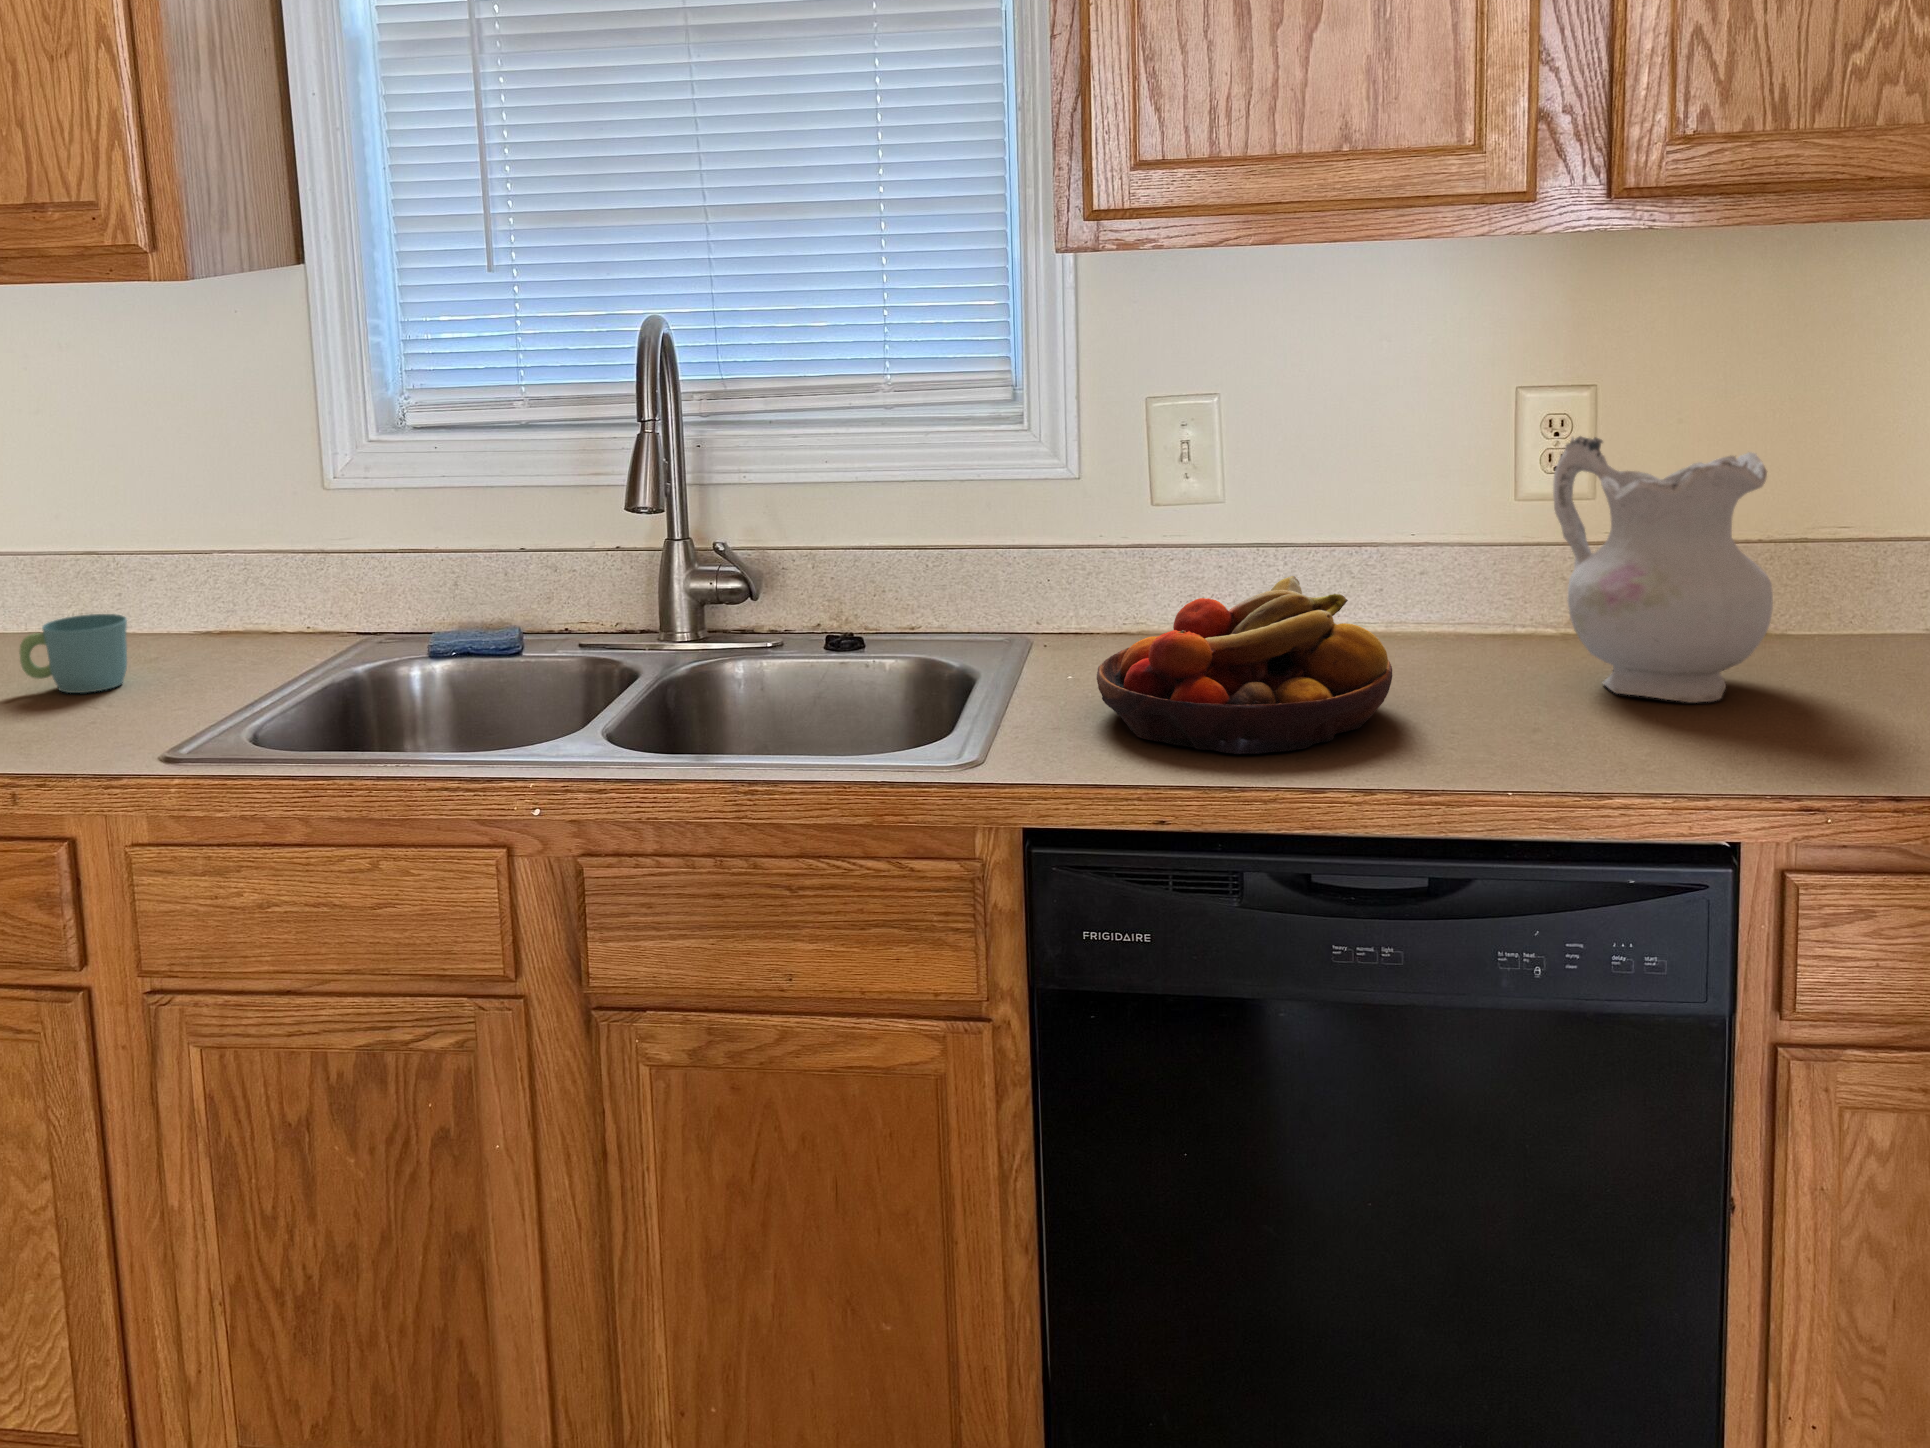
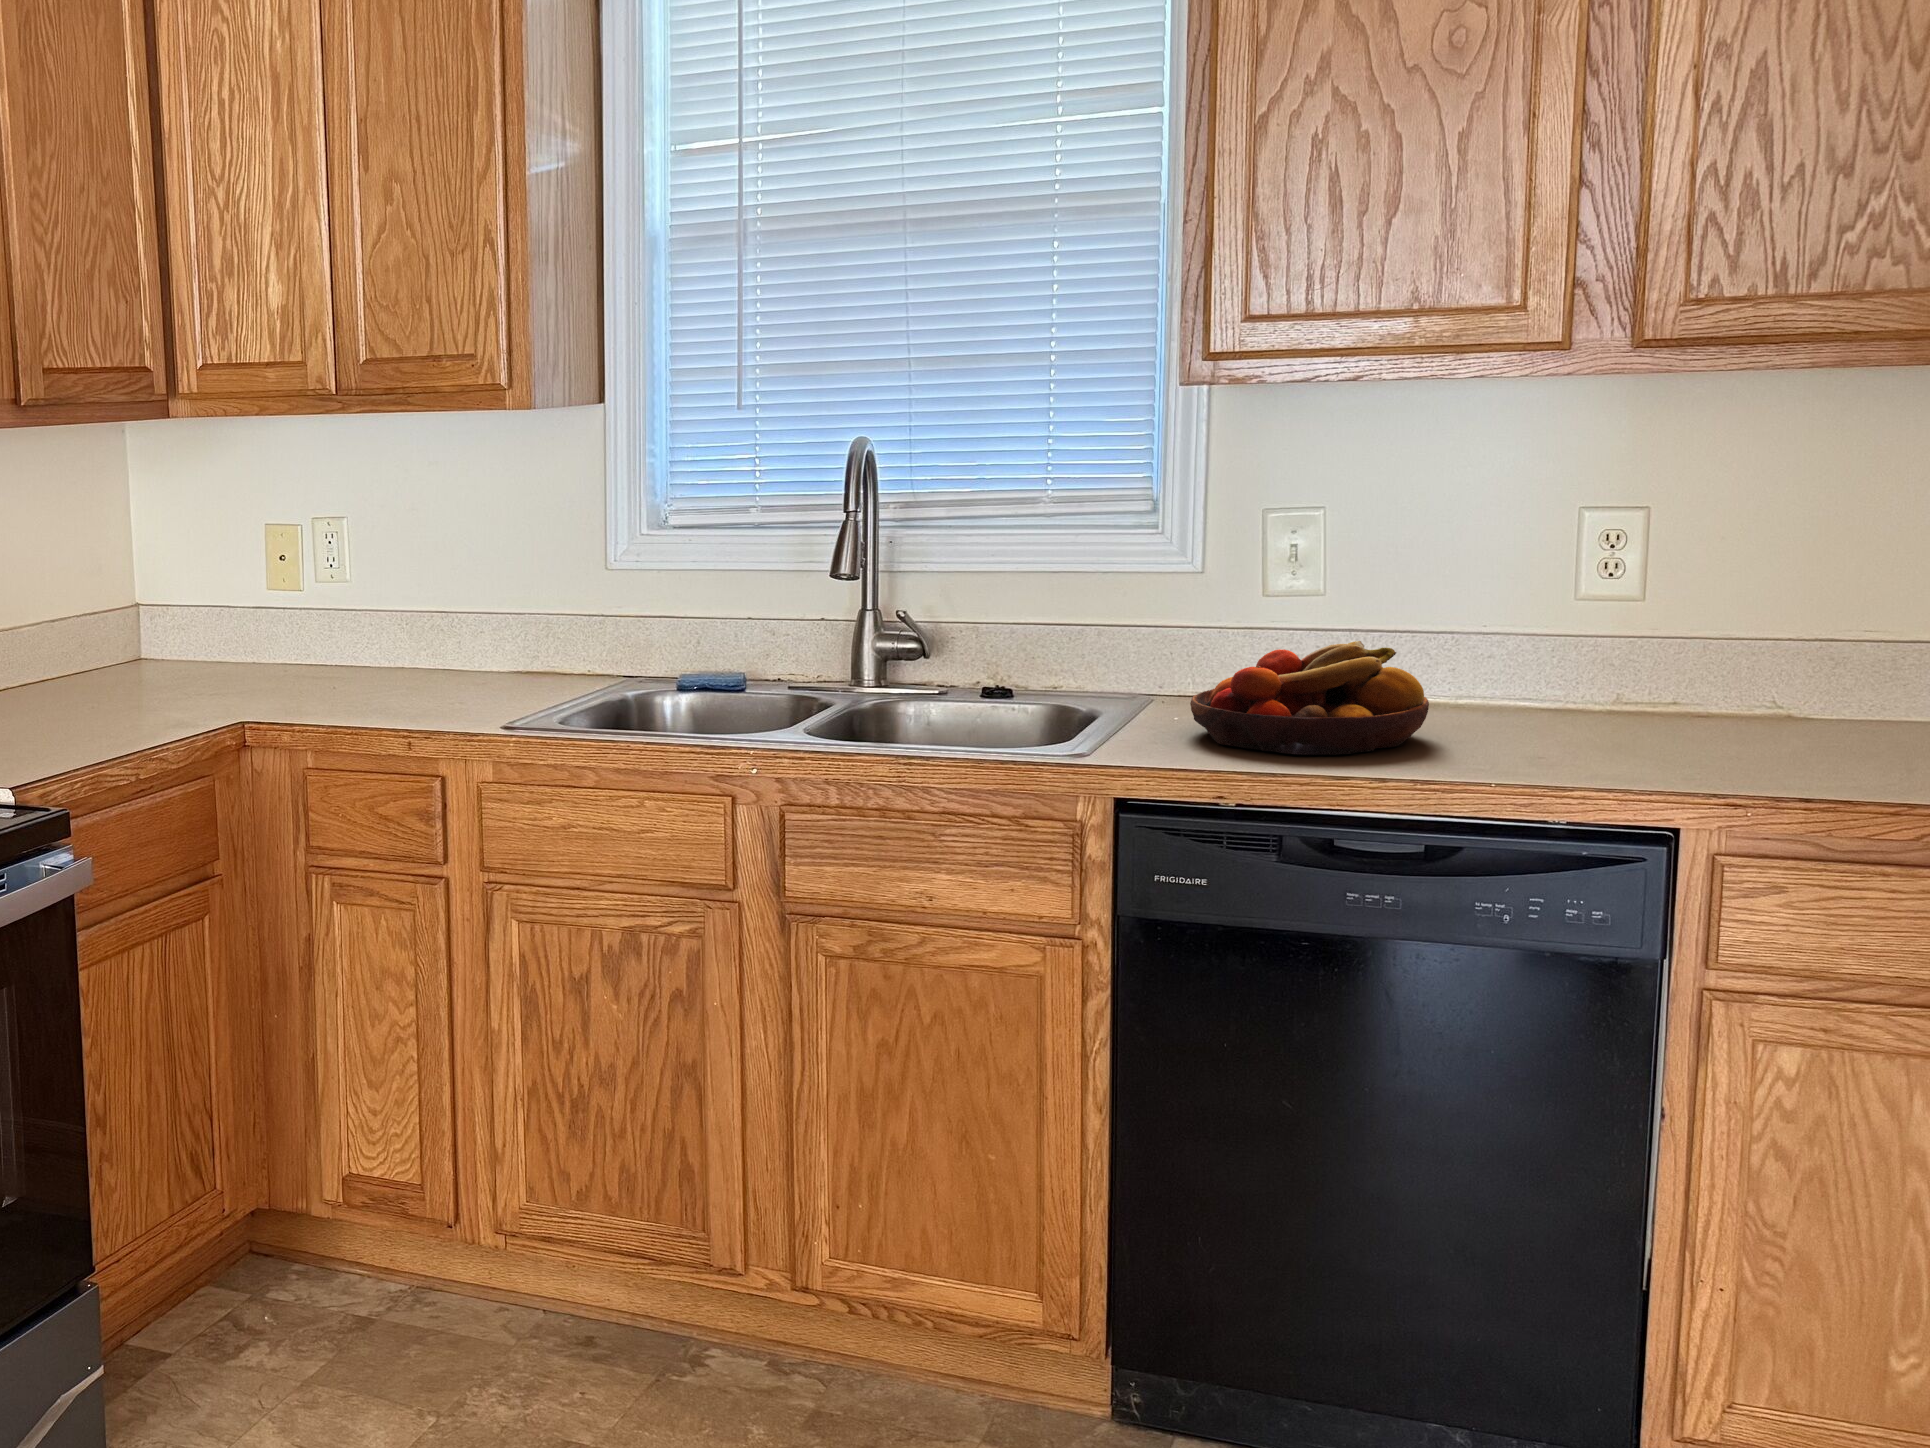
ceramic pitcher: present [1553,436,1773,702] -> none [1584,536,1765,744]
mug: present [20,614,127,693] -> none [402,643,475,695]

